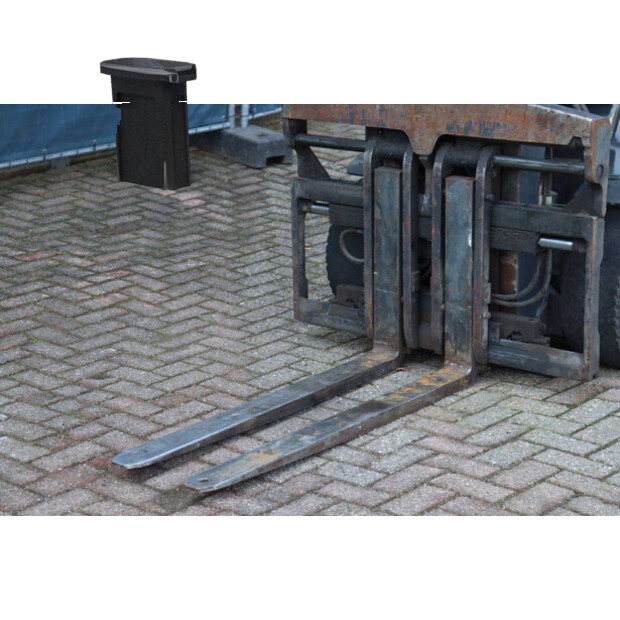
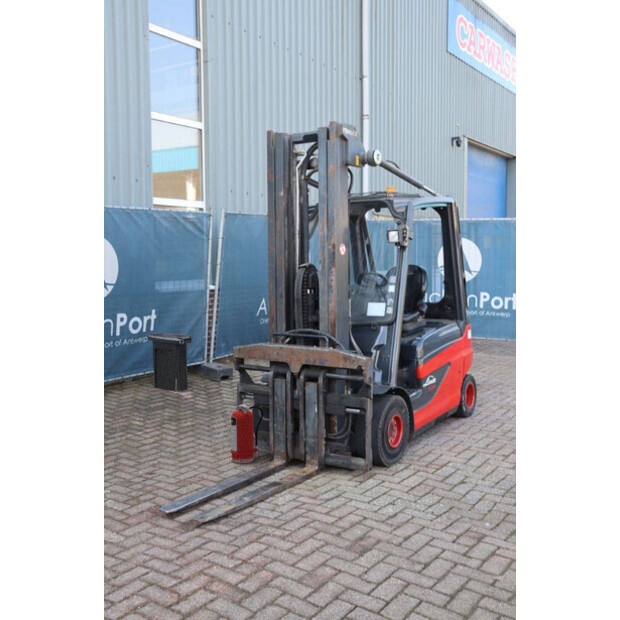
fire extinguisher: none [276,226,350,357] -> present [231,405,263,463]

